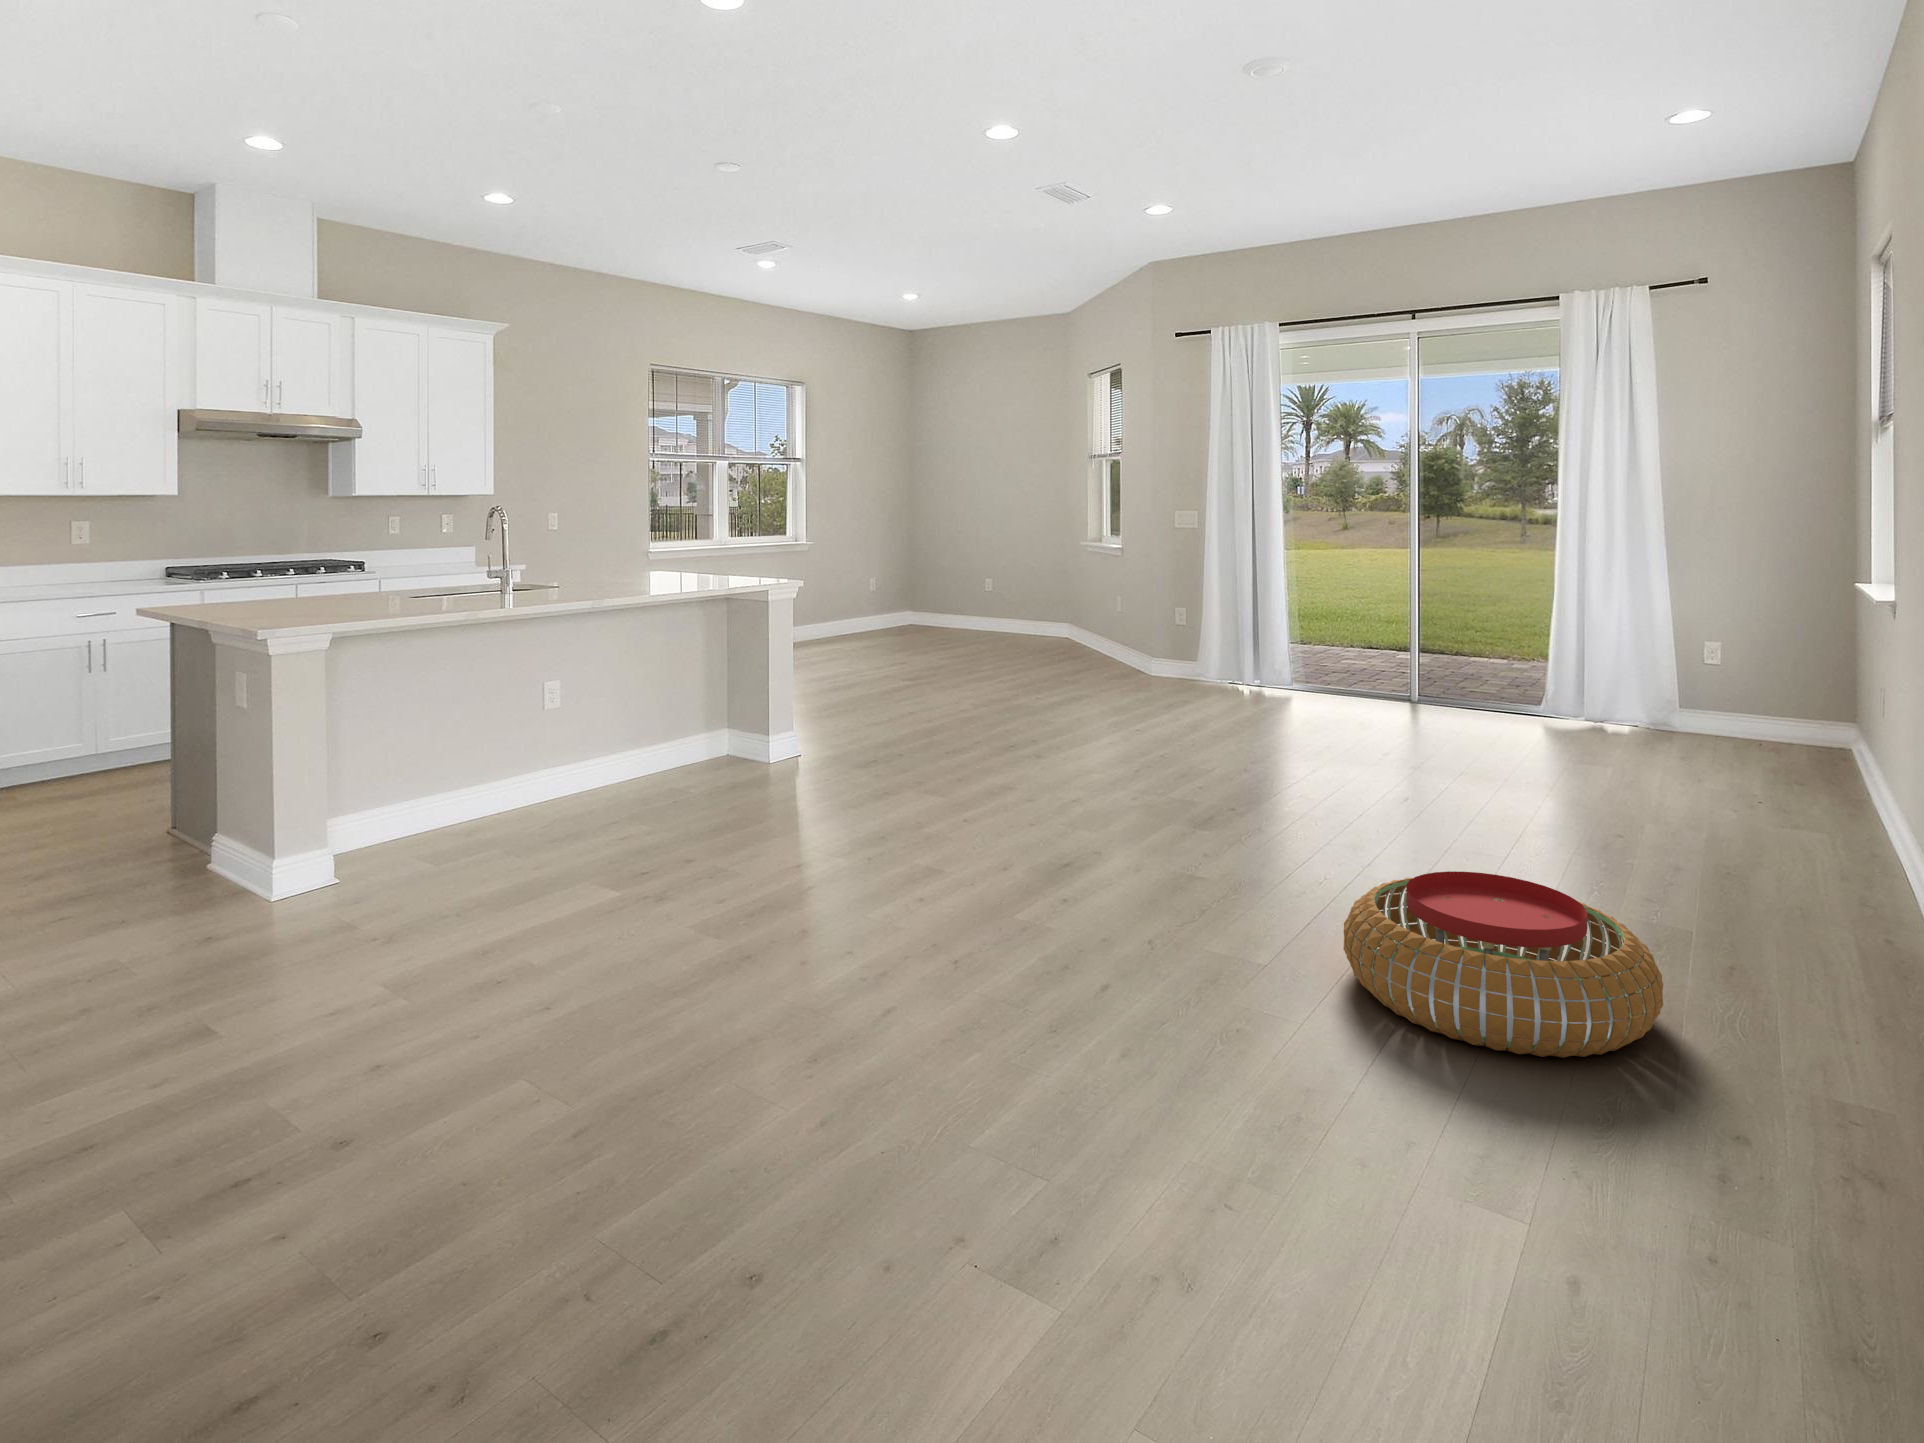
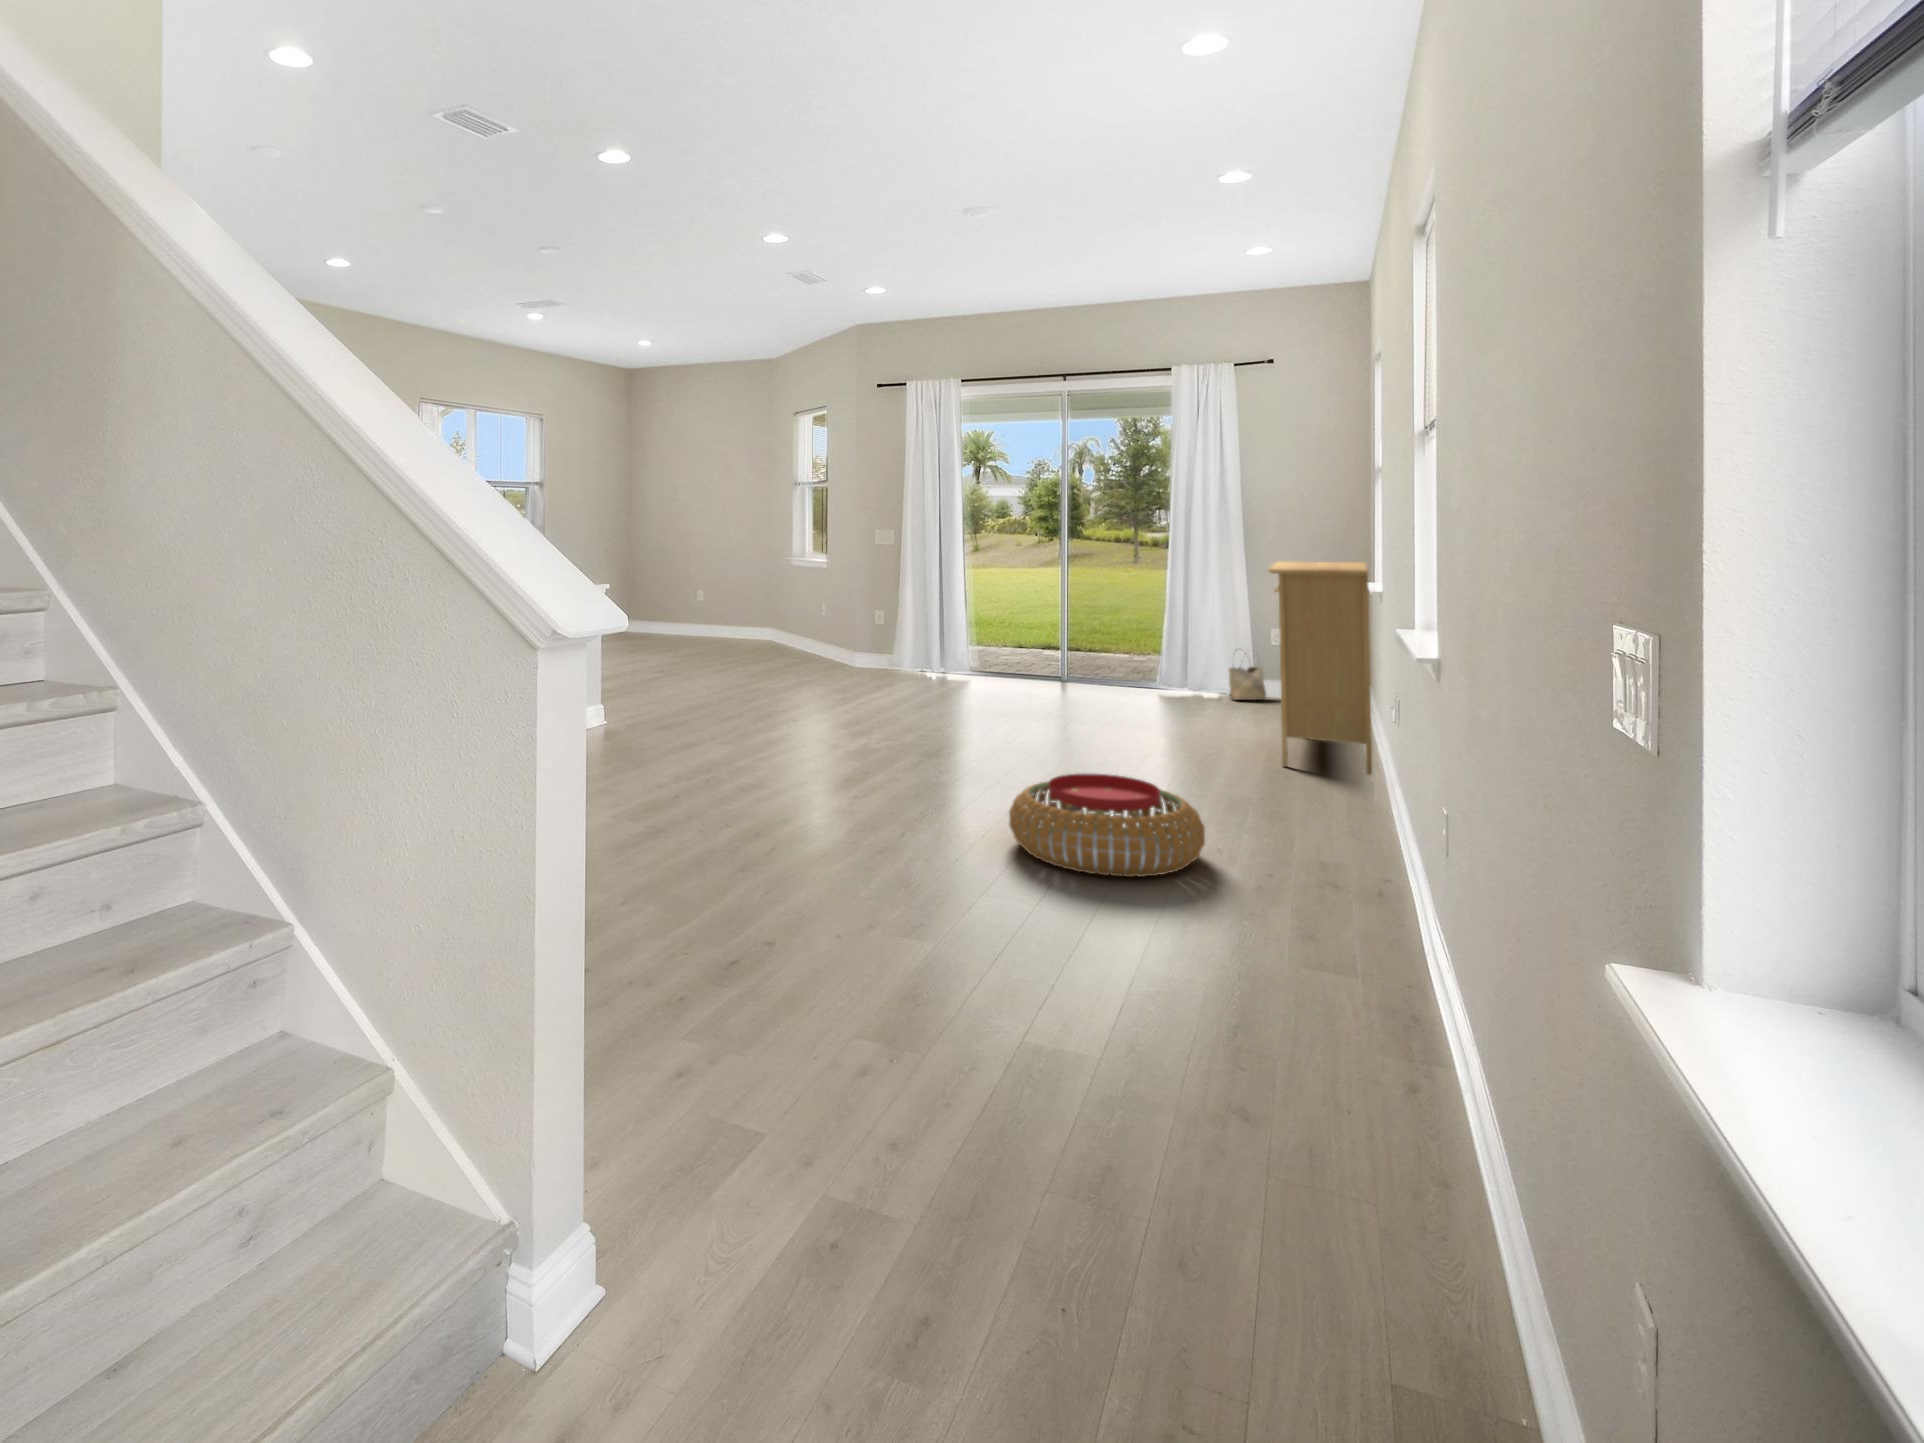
console table: none [1730,557,1894,869] -> present [1268,562,1372,775]
woven basket: none [1646,669,1699,737] -> present [1229,653,1266,700]

